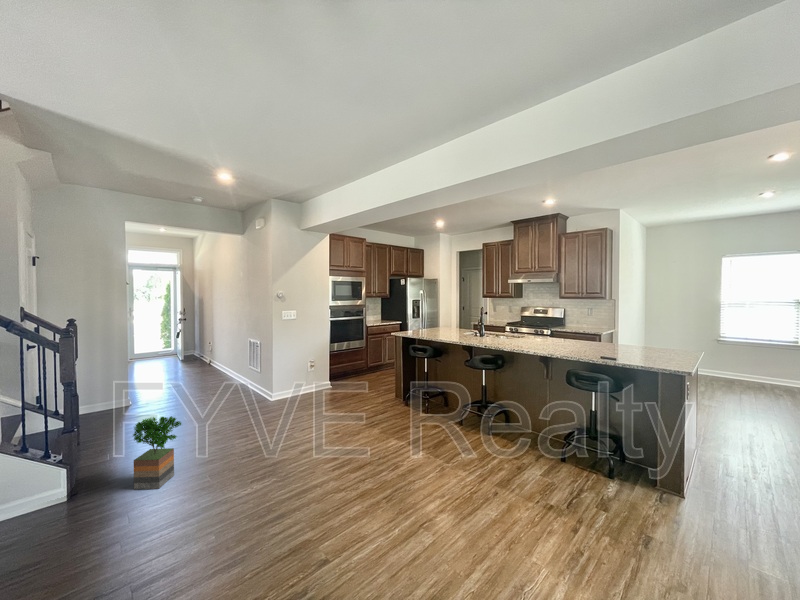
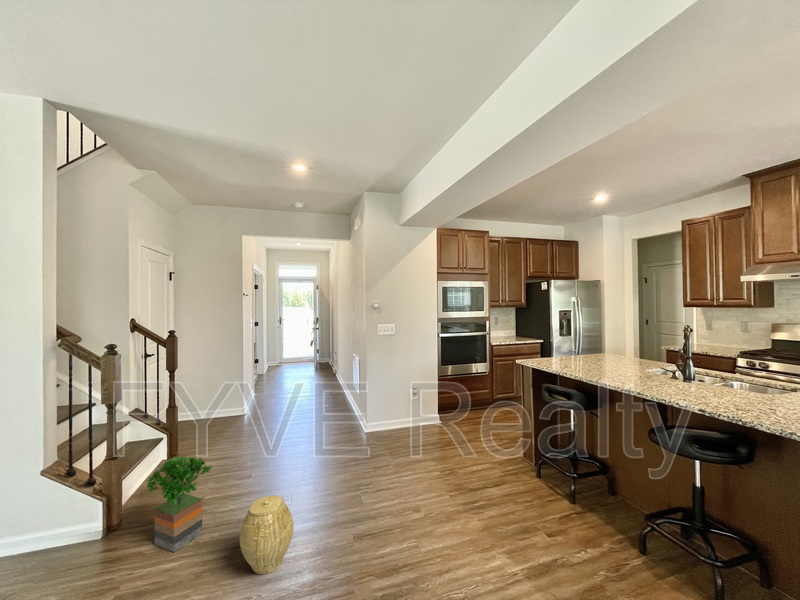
woven basket: none [226,430,265,480] -> present [240,495,293,574]

